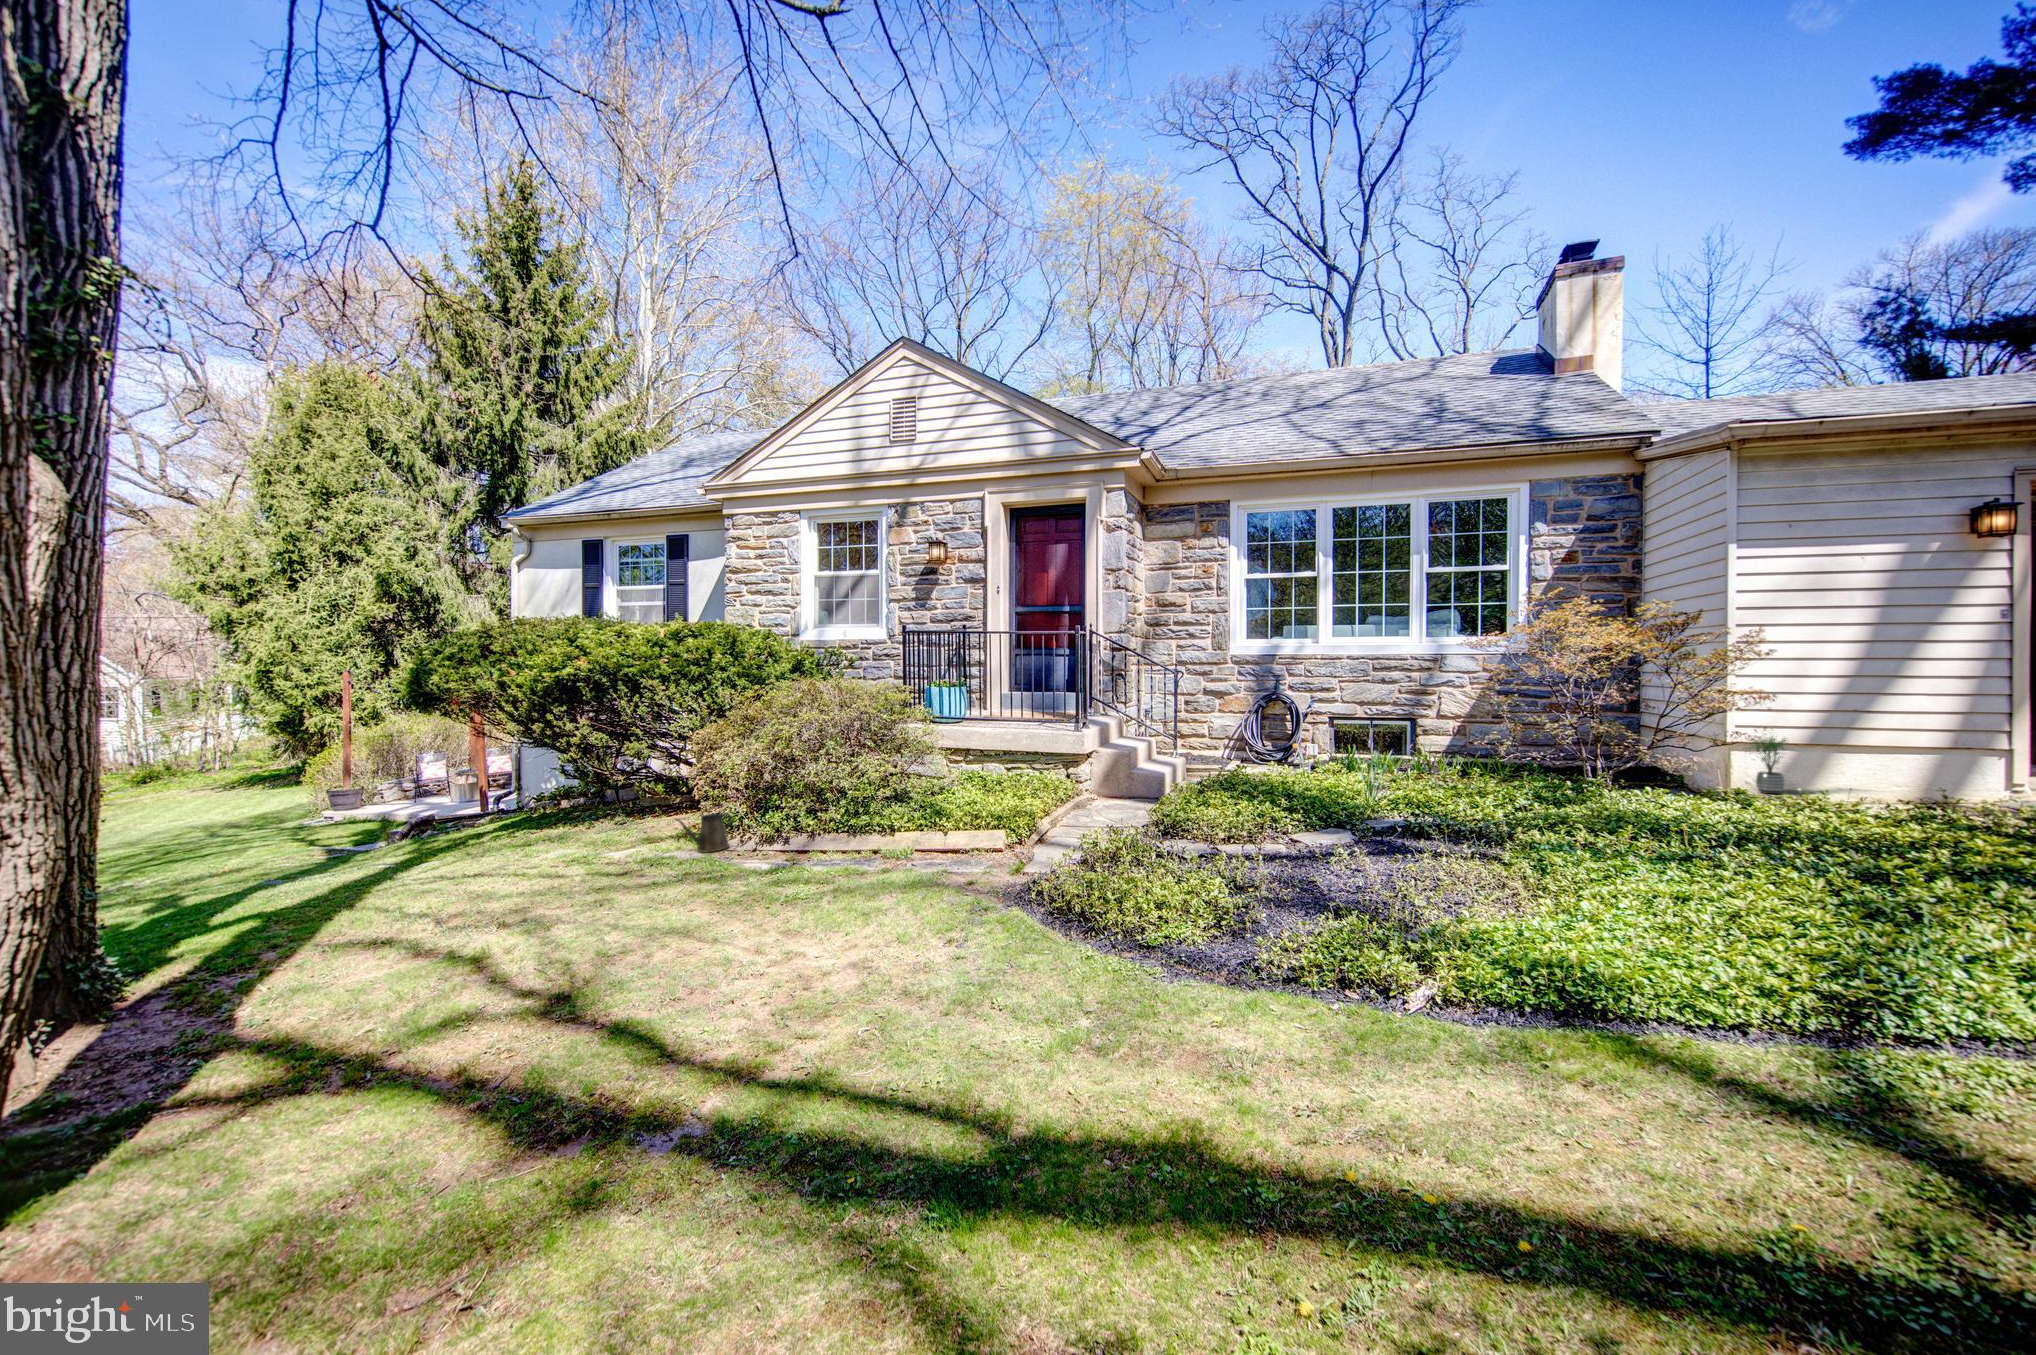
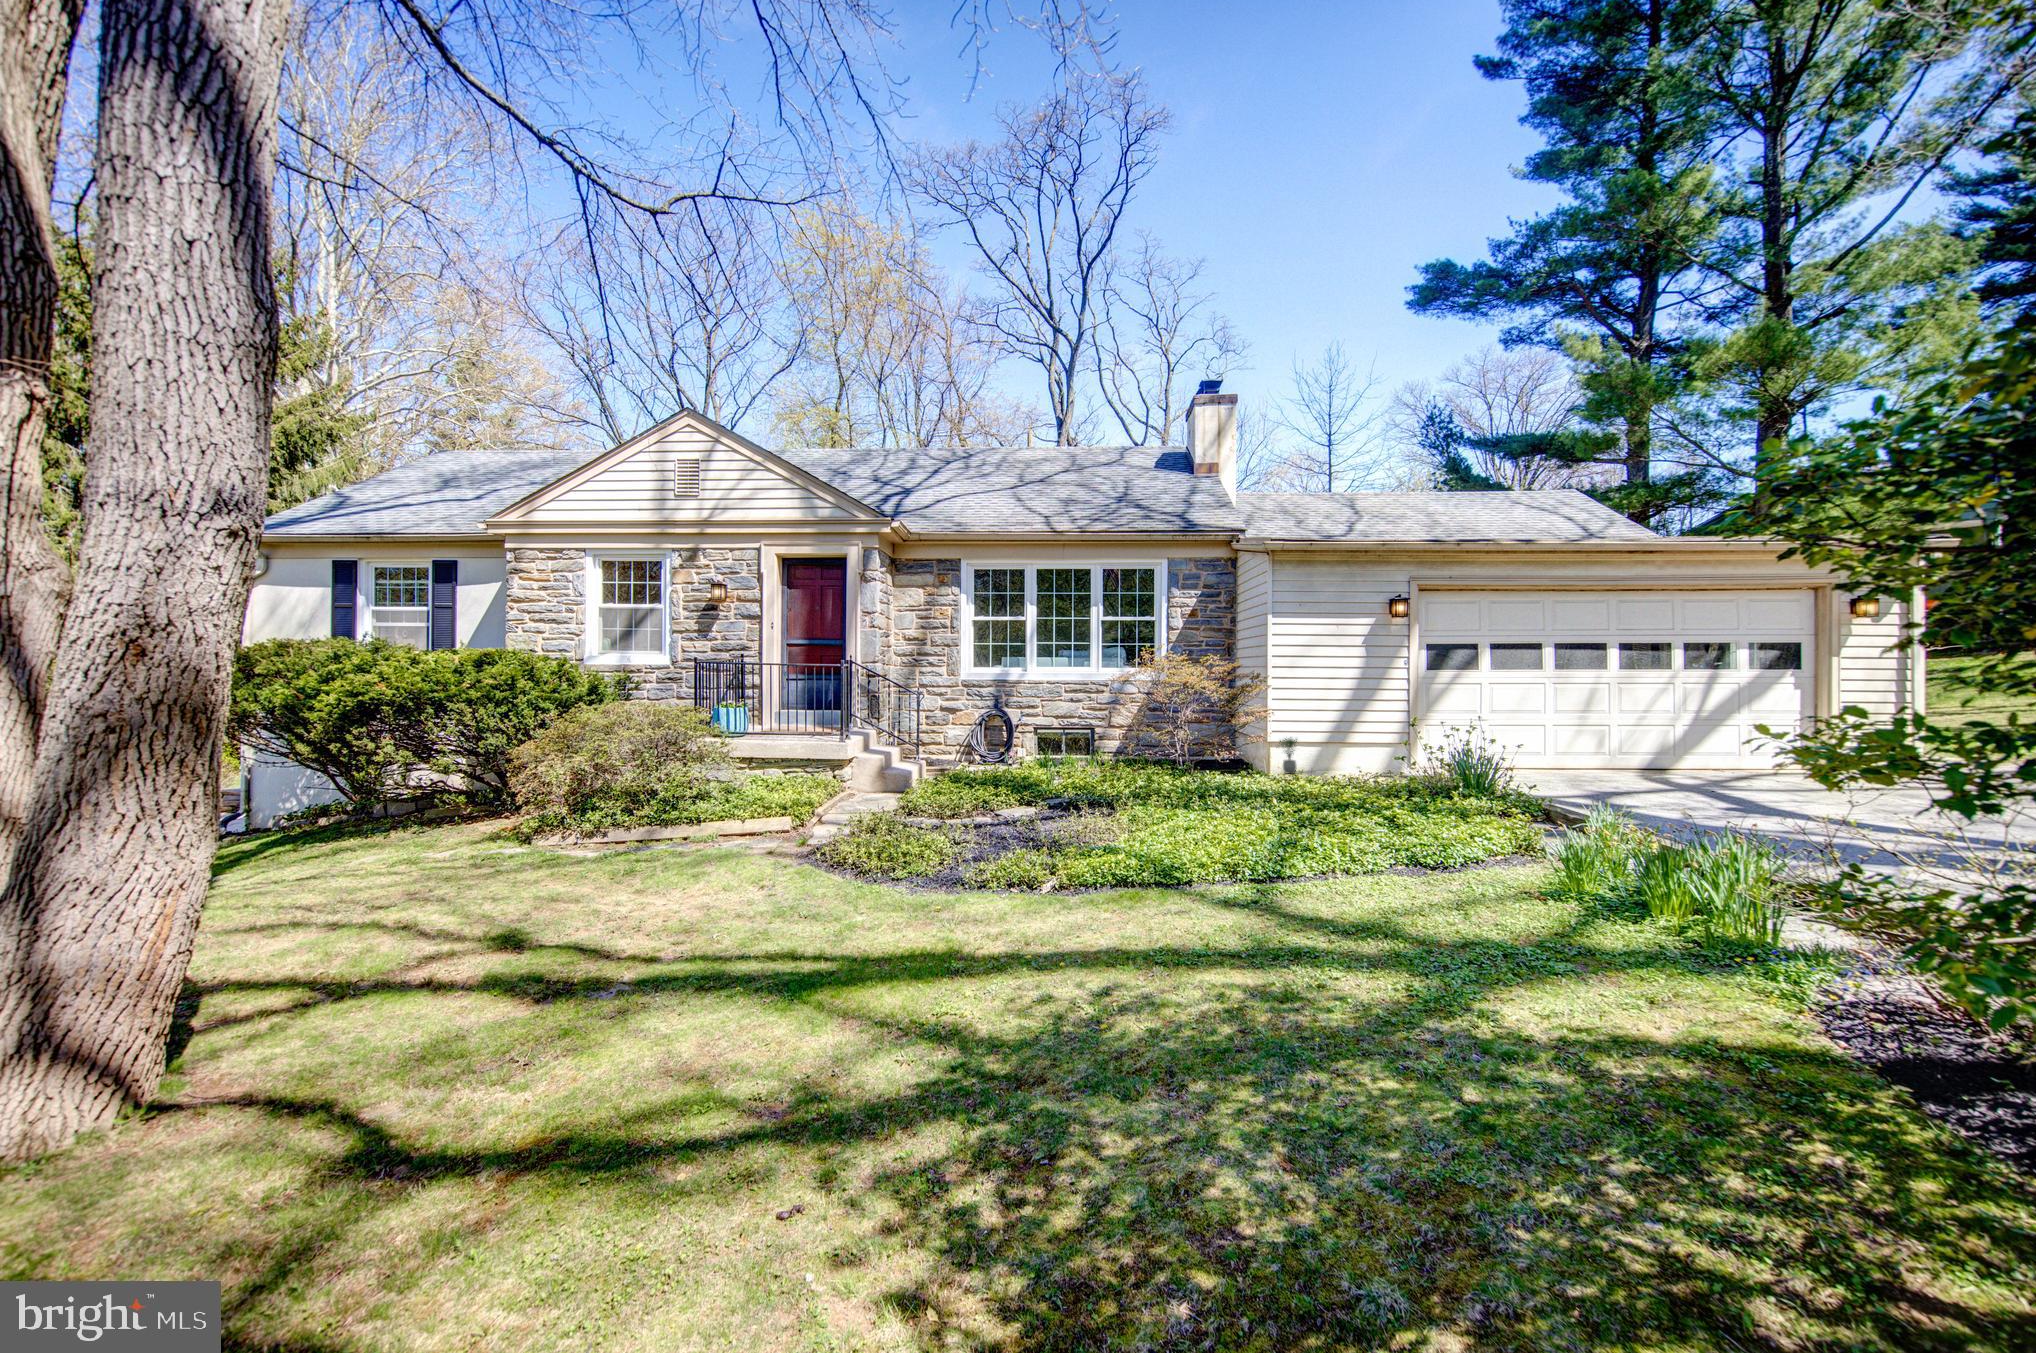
watering can: present [675,813,732,852] -> none [517,817,561,849]

